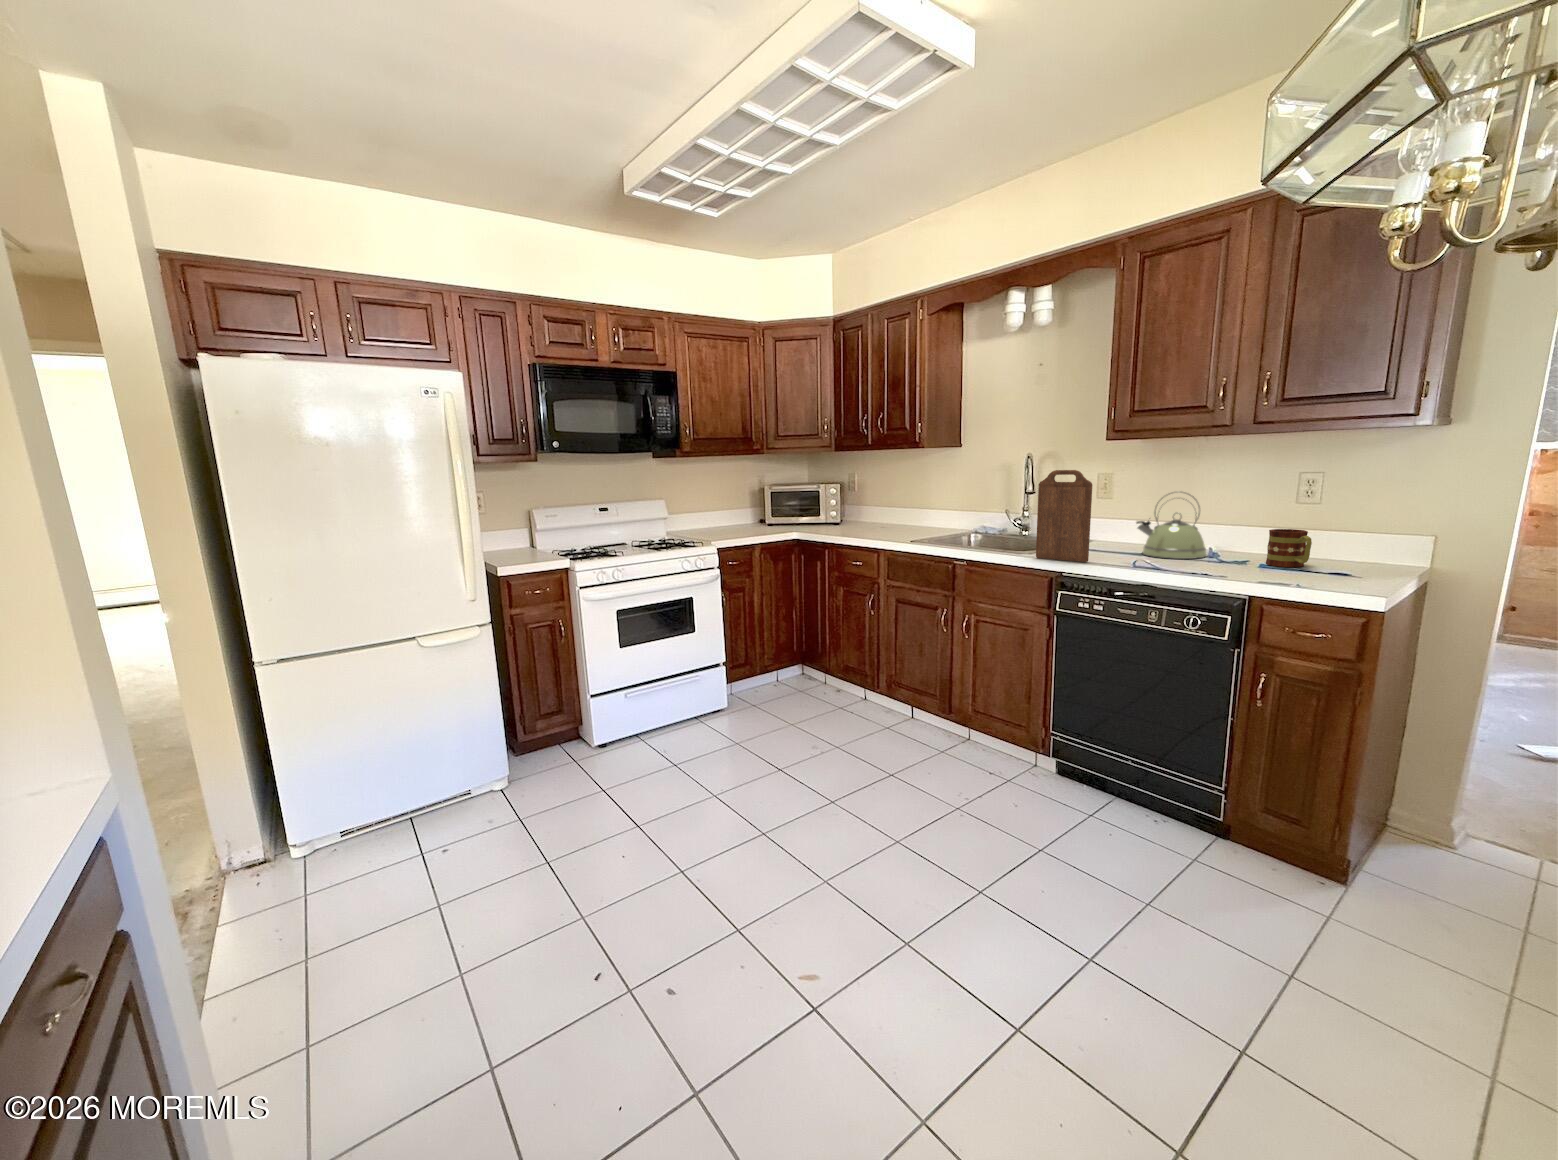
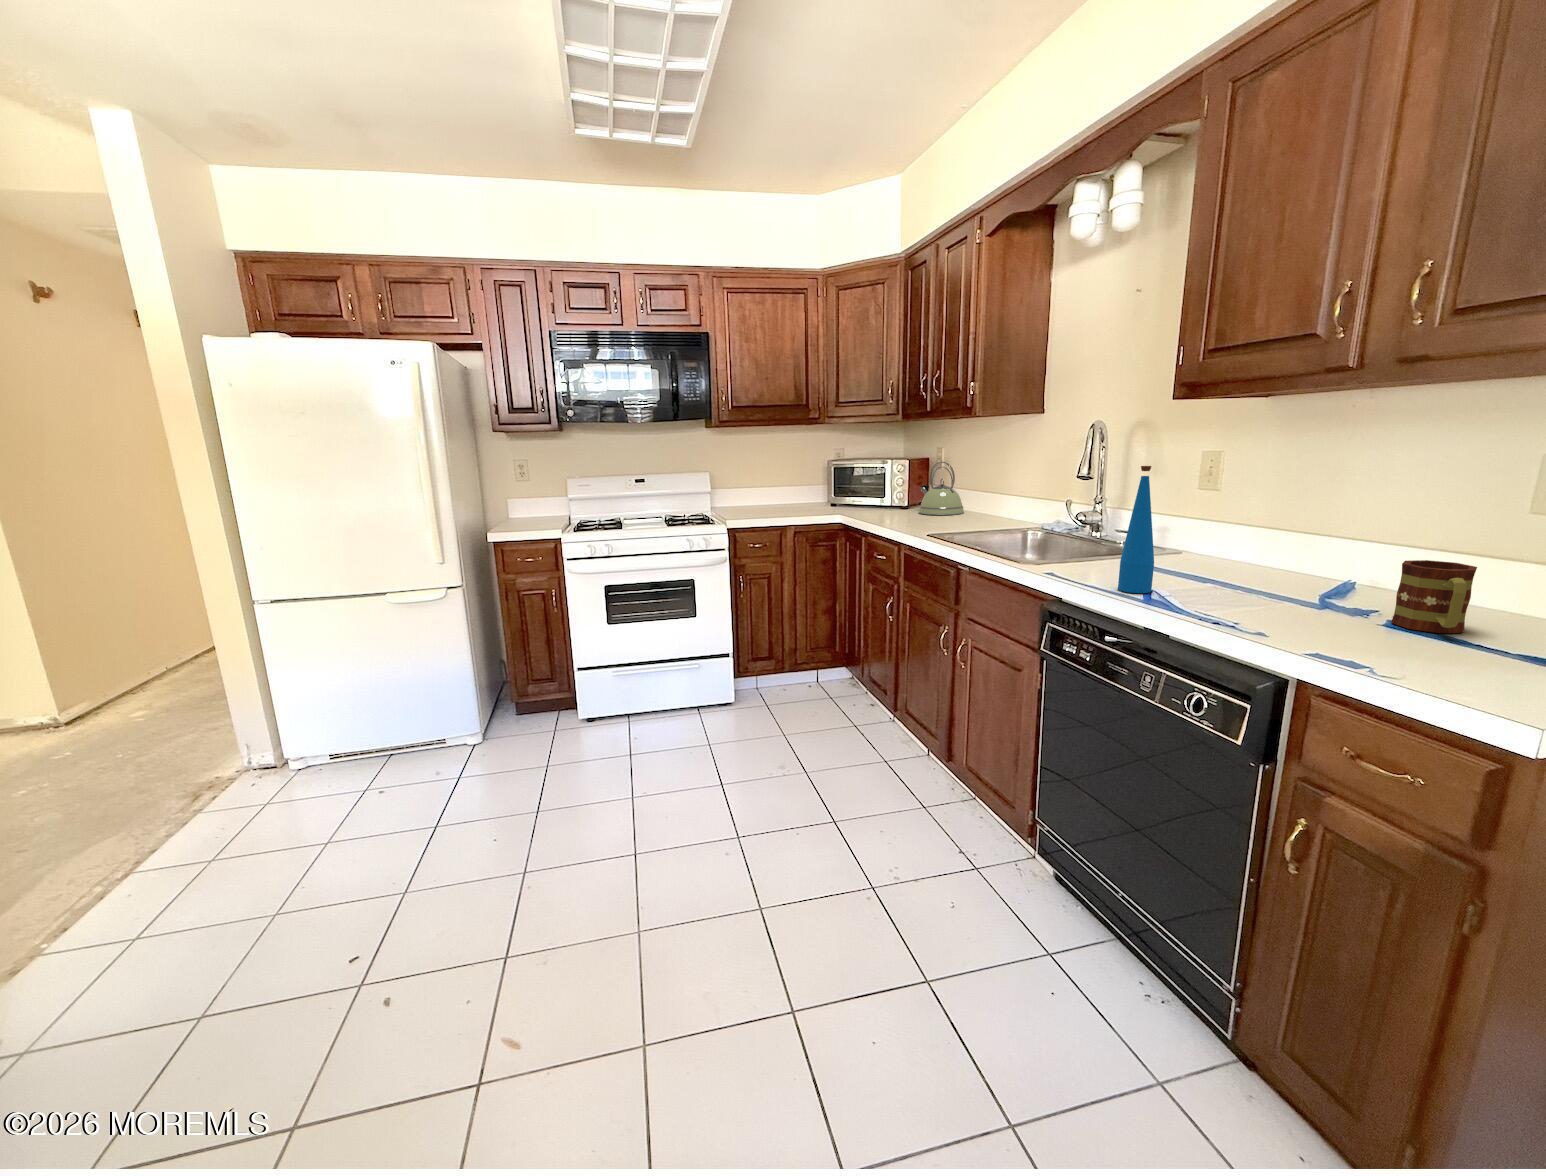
cutting board: present [1036,470,1092,562] -> none [1032,447,1099,585]
bottle: none [1107,481,1130,563] -> present [1118,466,1154,593]
kettle: present [1136,491,1207,559] -> present [919,462,964,515]

